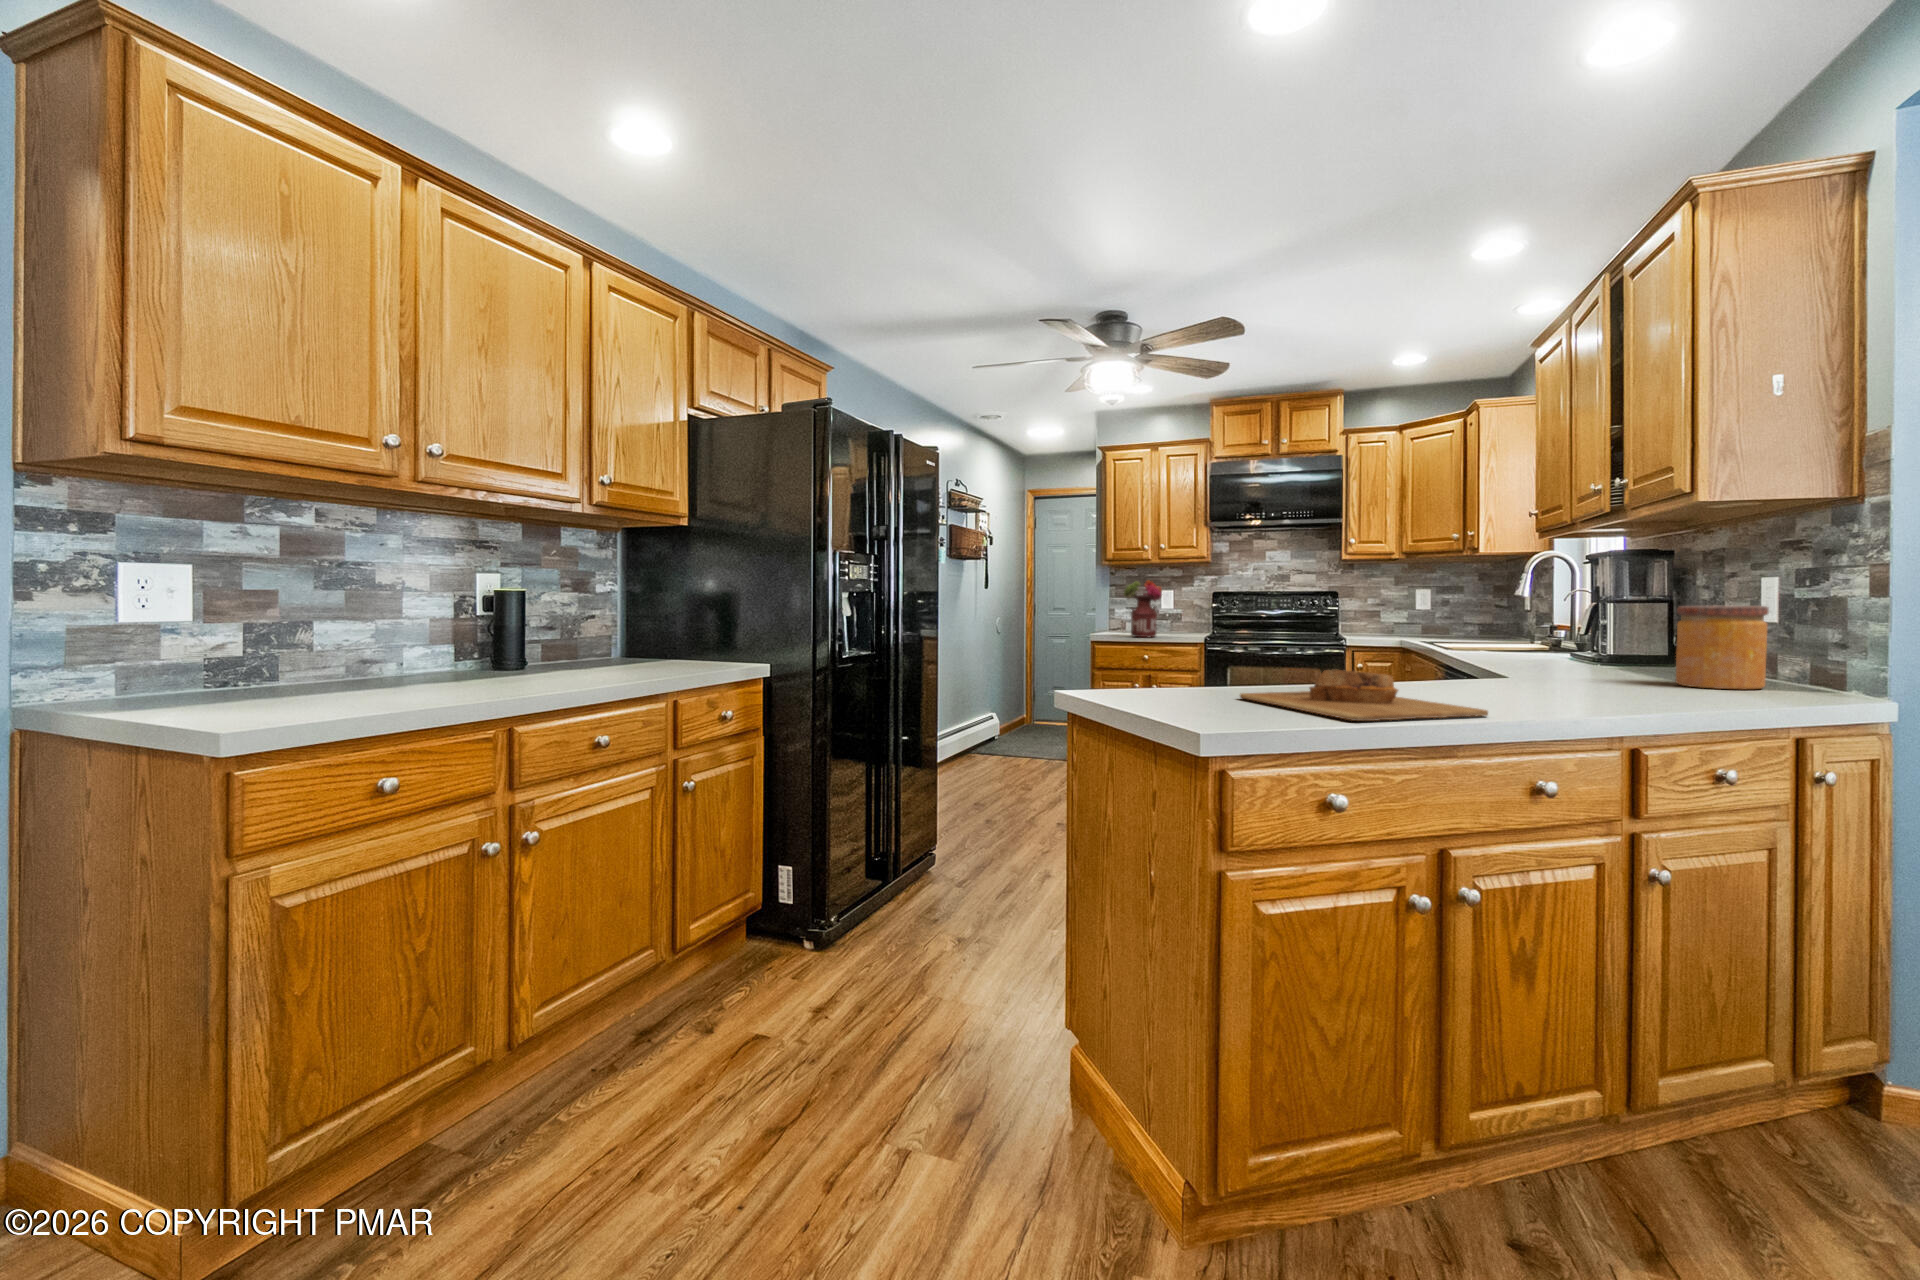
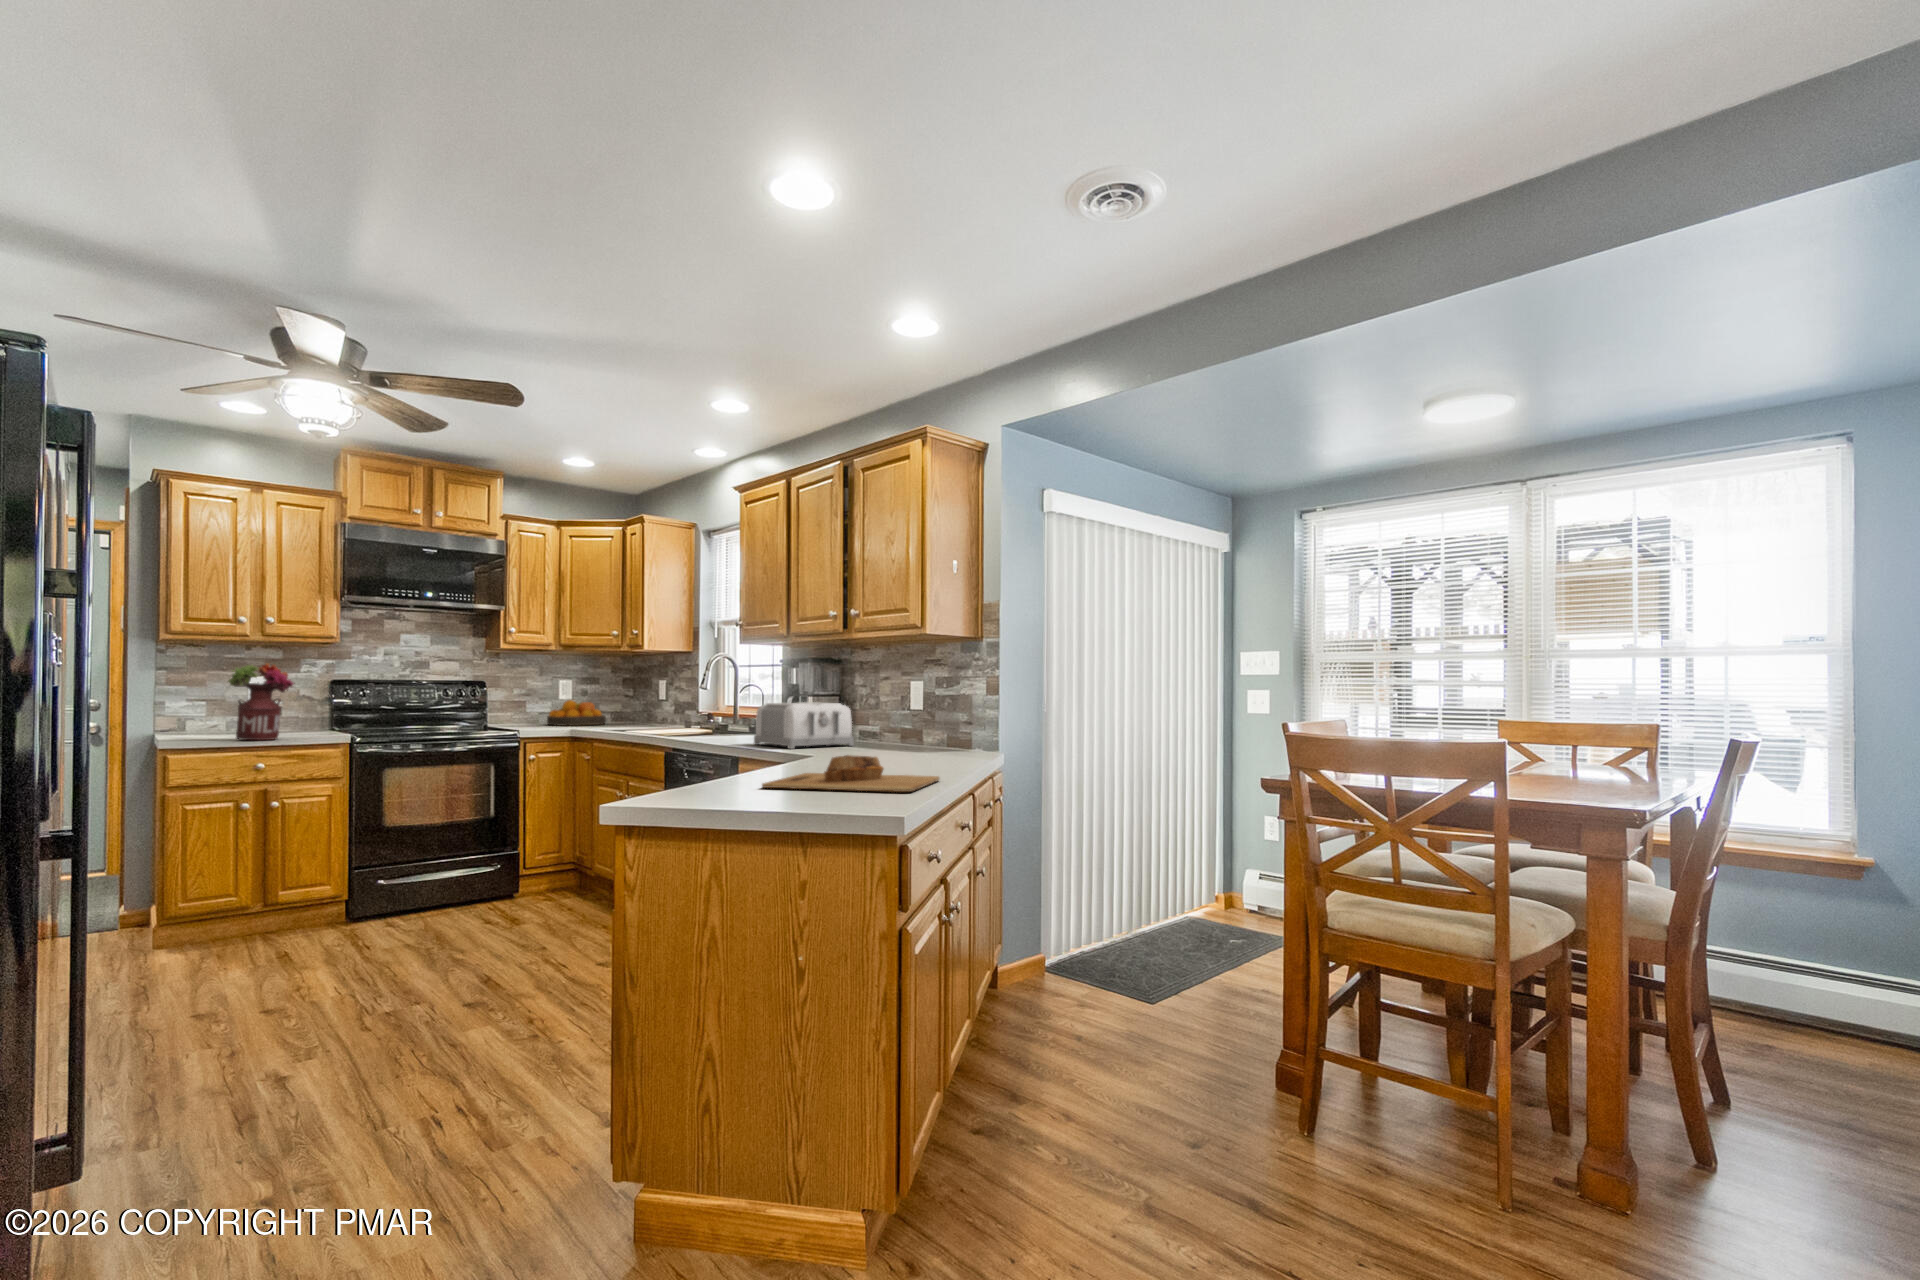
jar: present [1676,606,1769,689] -> none [906,700,949,754]
fruit bowl: none [1402,609,1467,636] -> present [547,700,606,726]
toaster: none [1505,611,1643,671] -> present [754,702,854,749]

